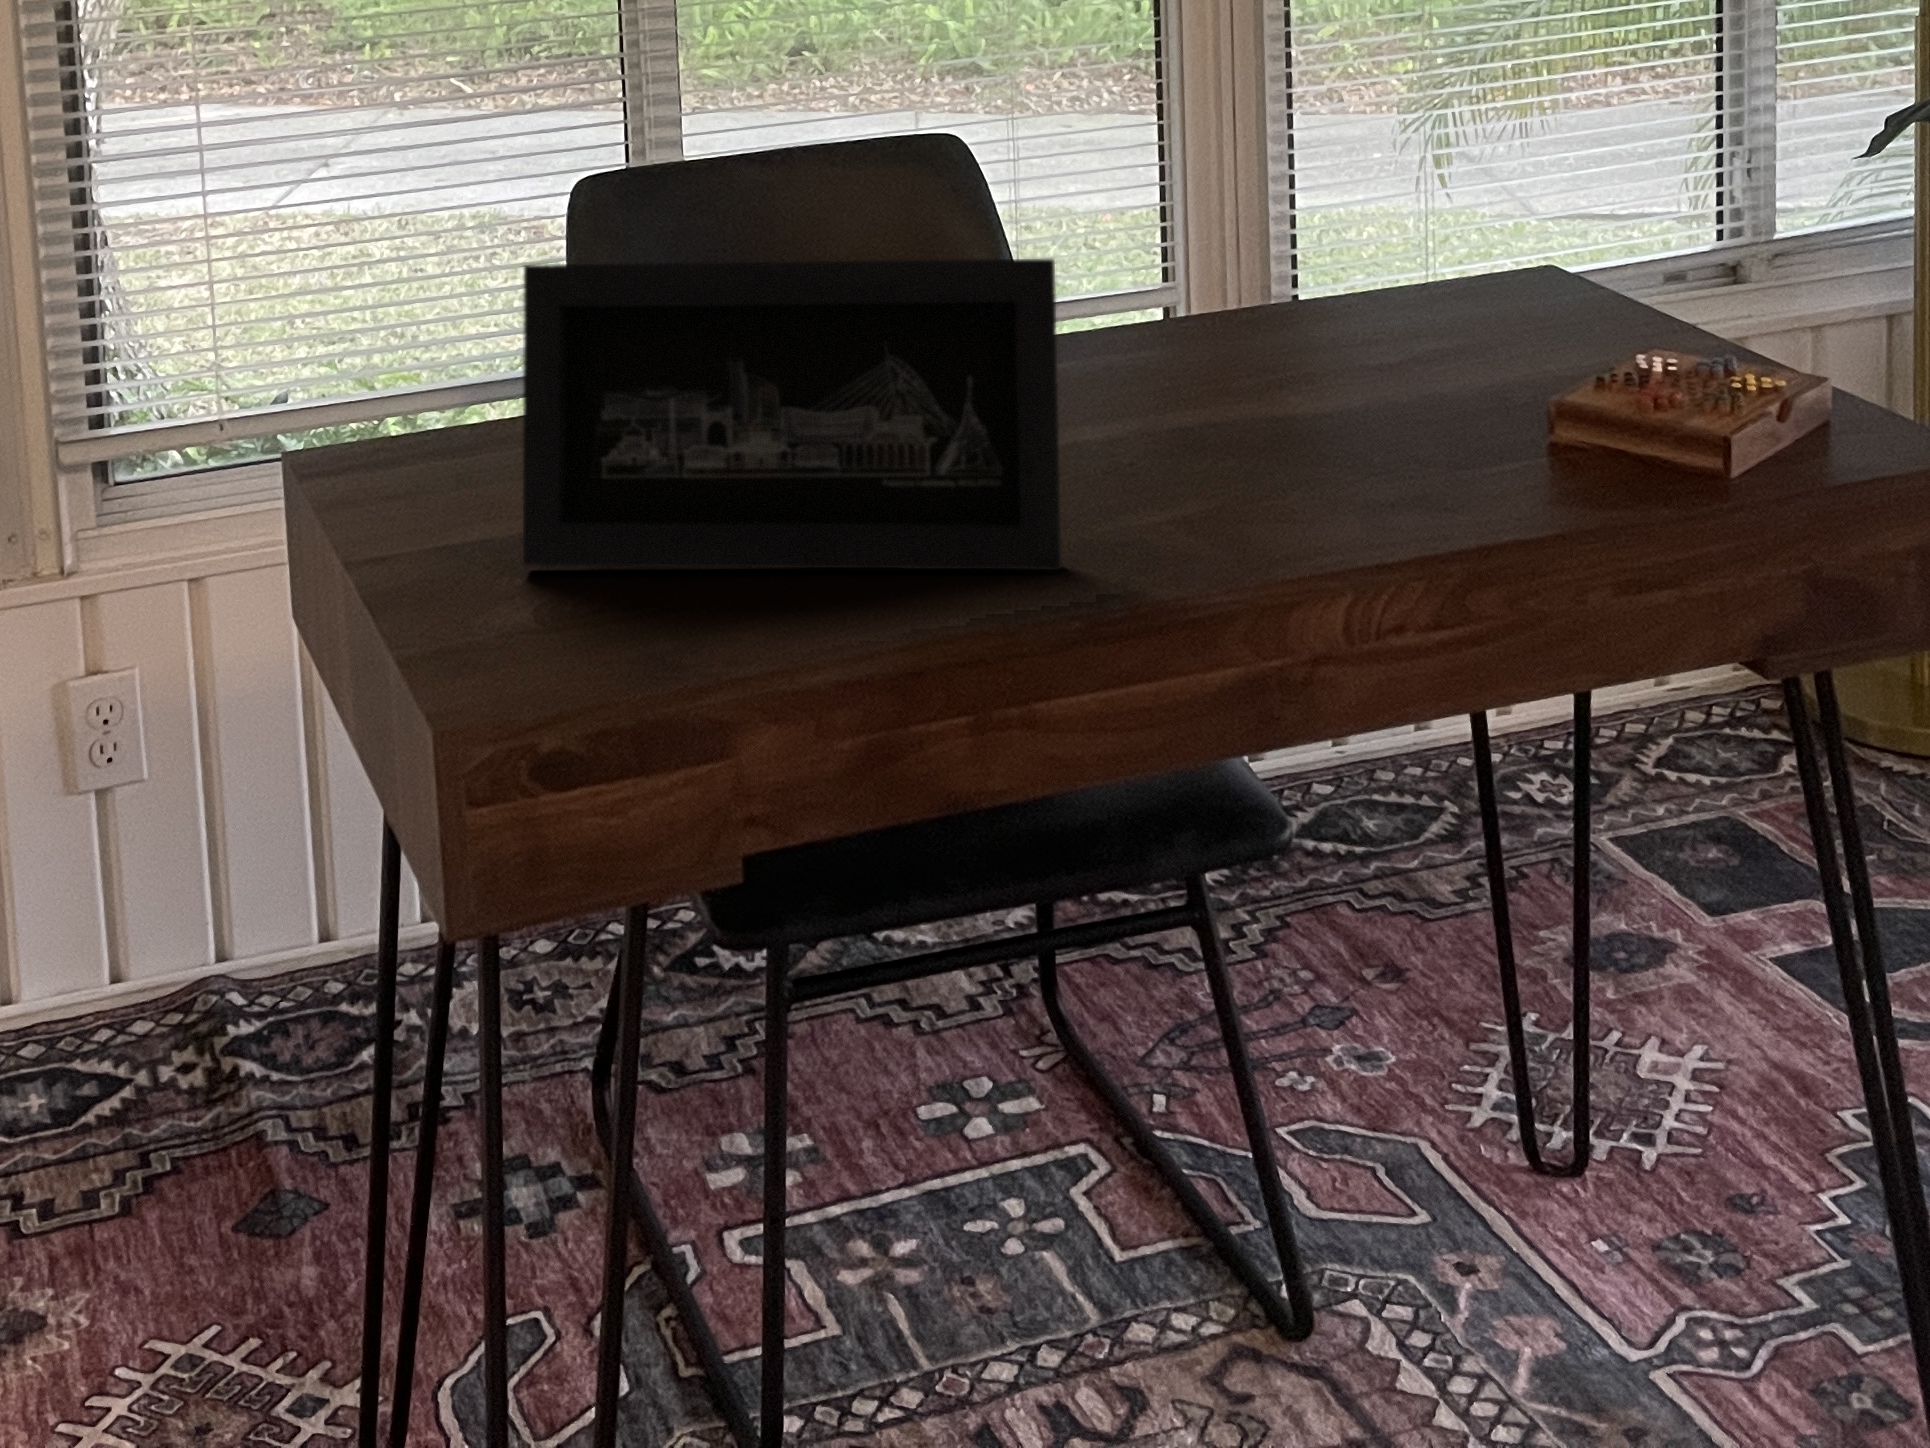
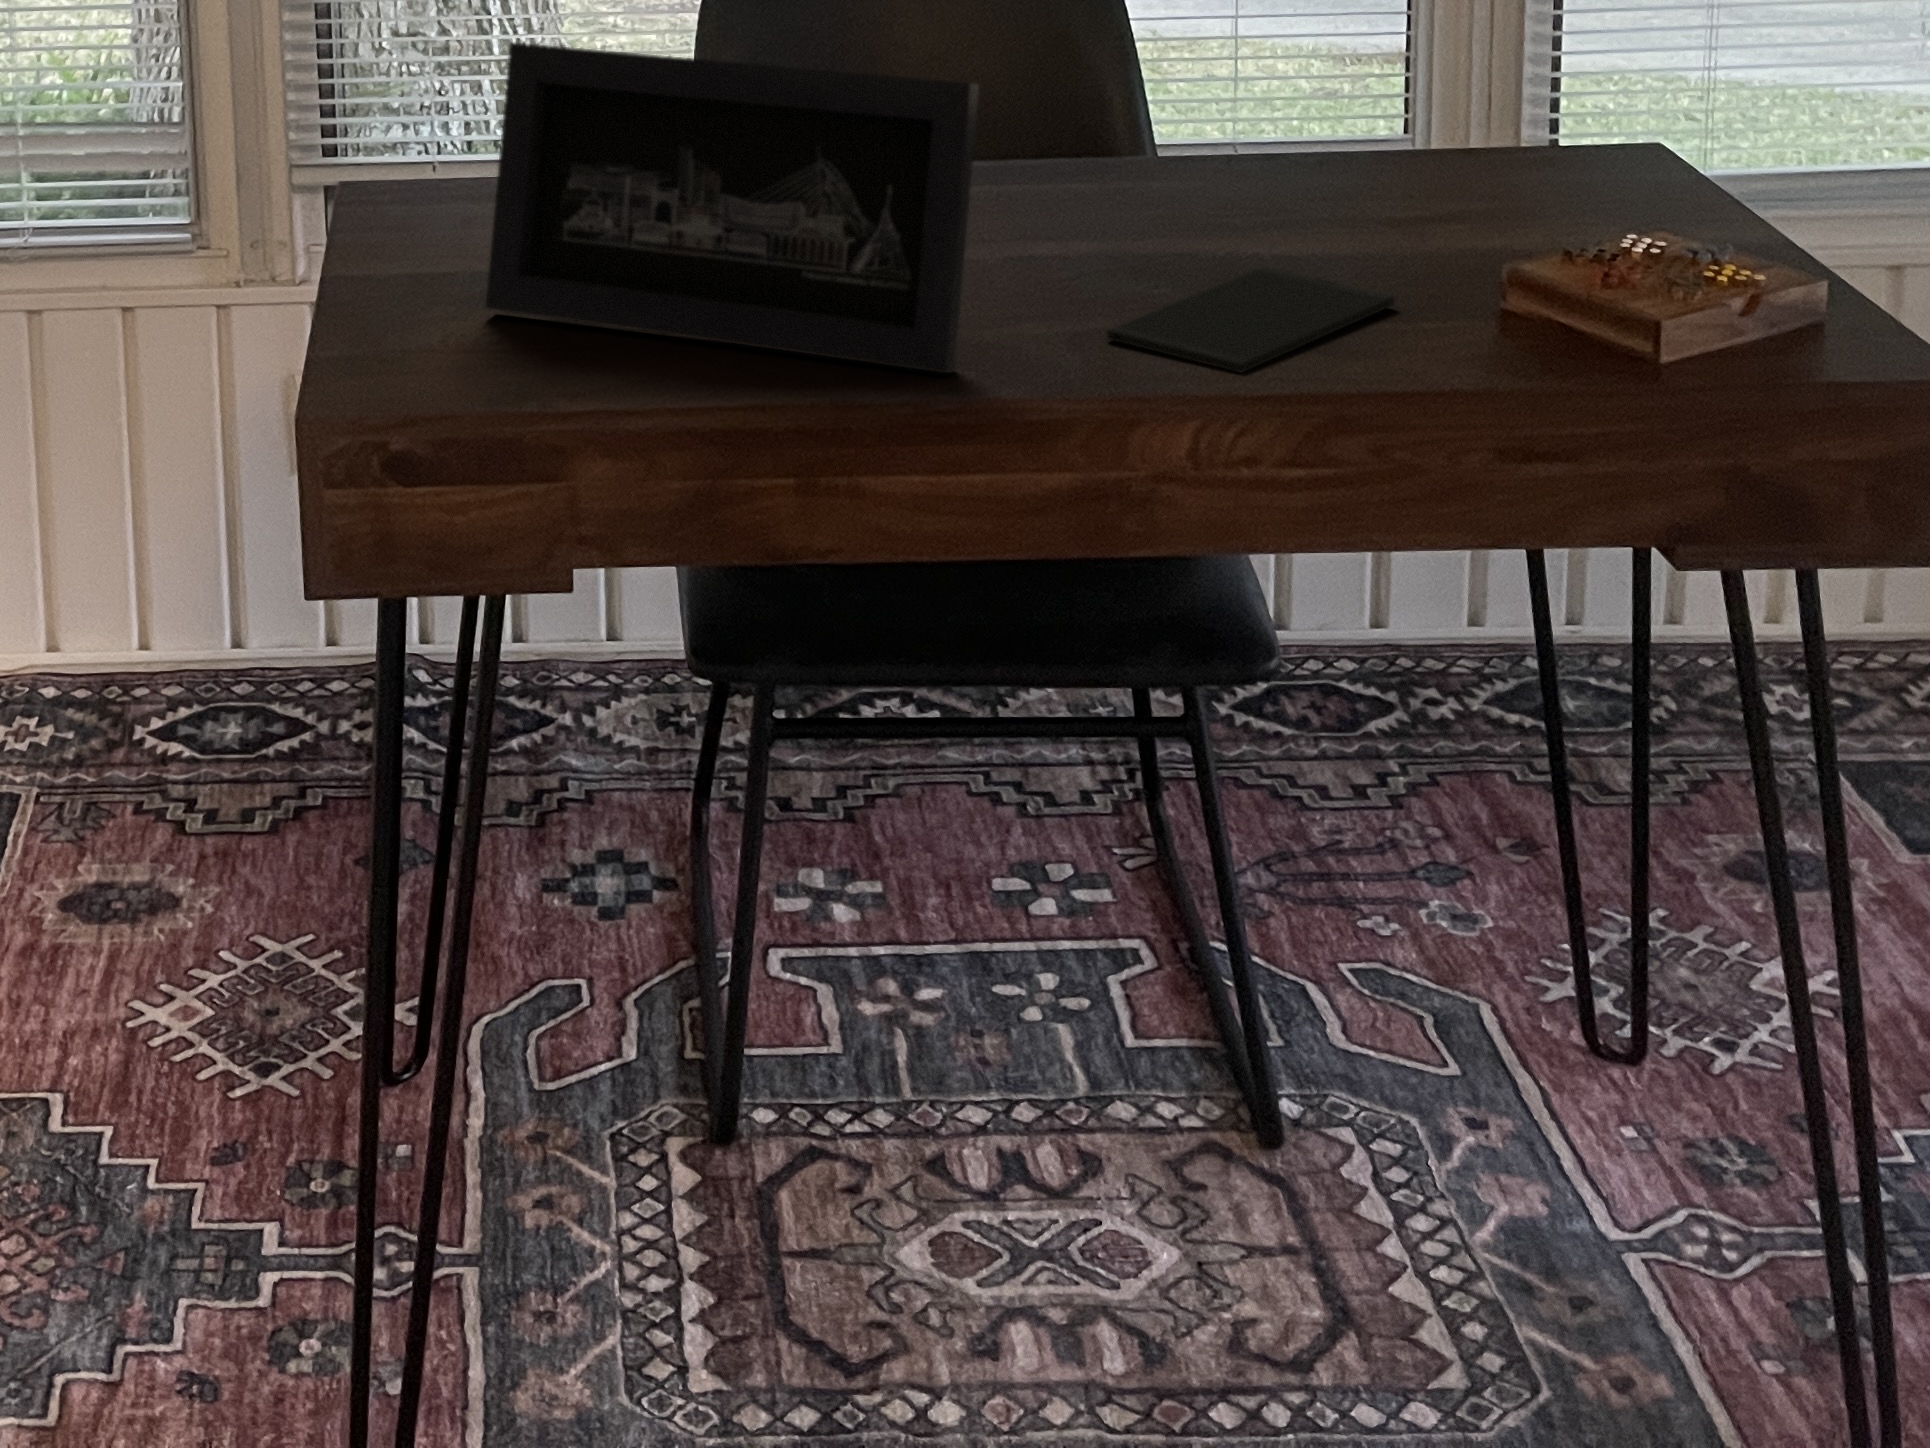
tablet: none [1182,422,1419,531] -> present [1107,267,1395,373]

